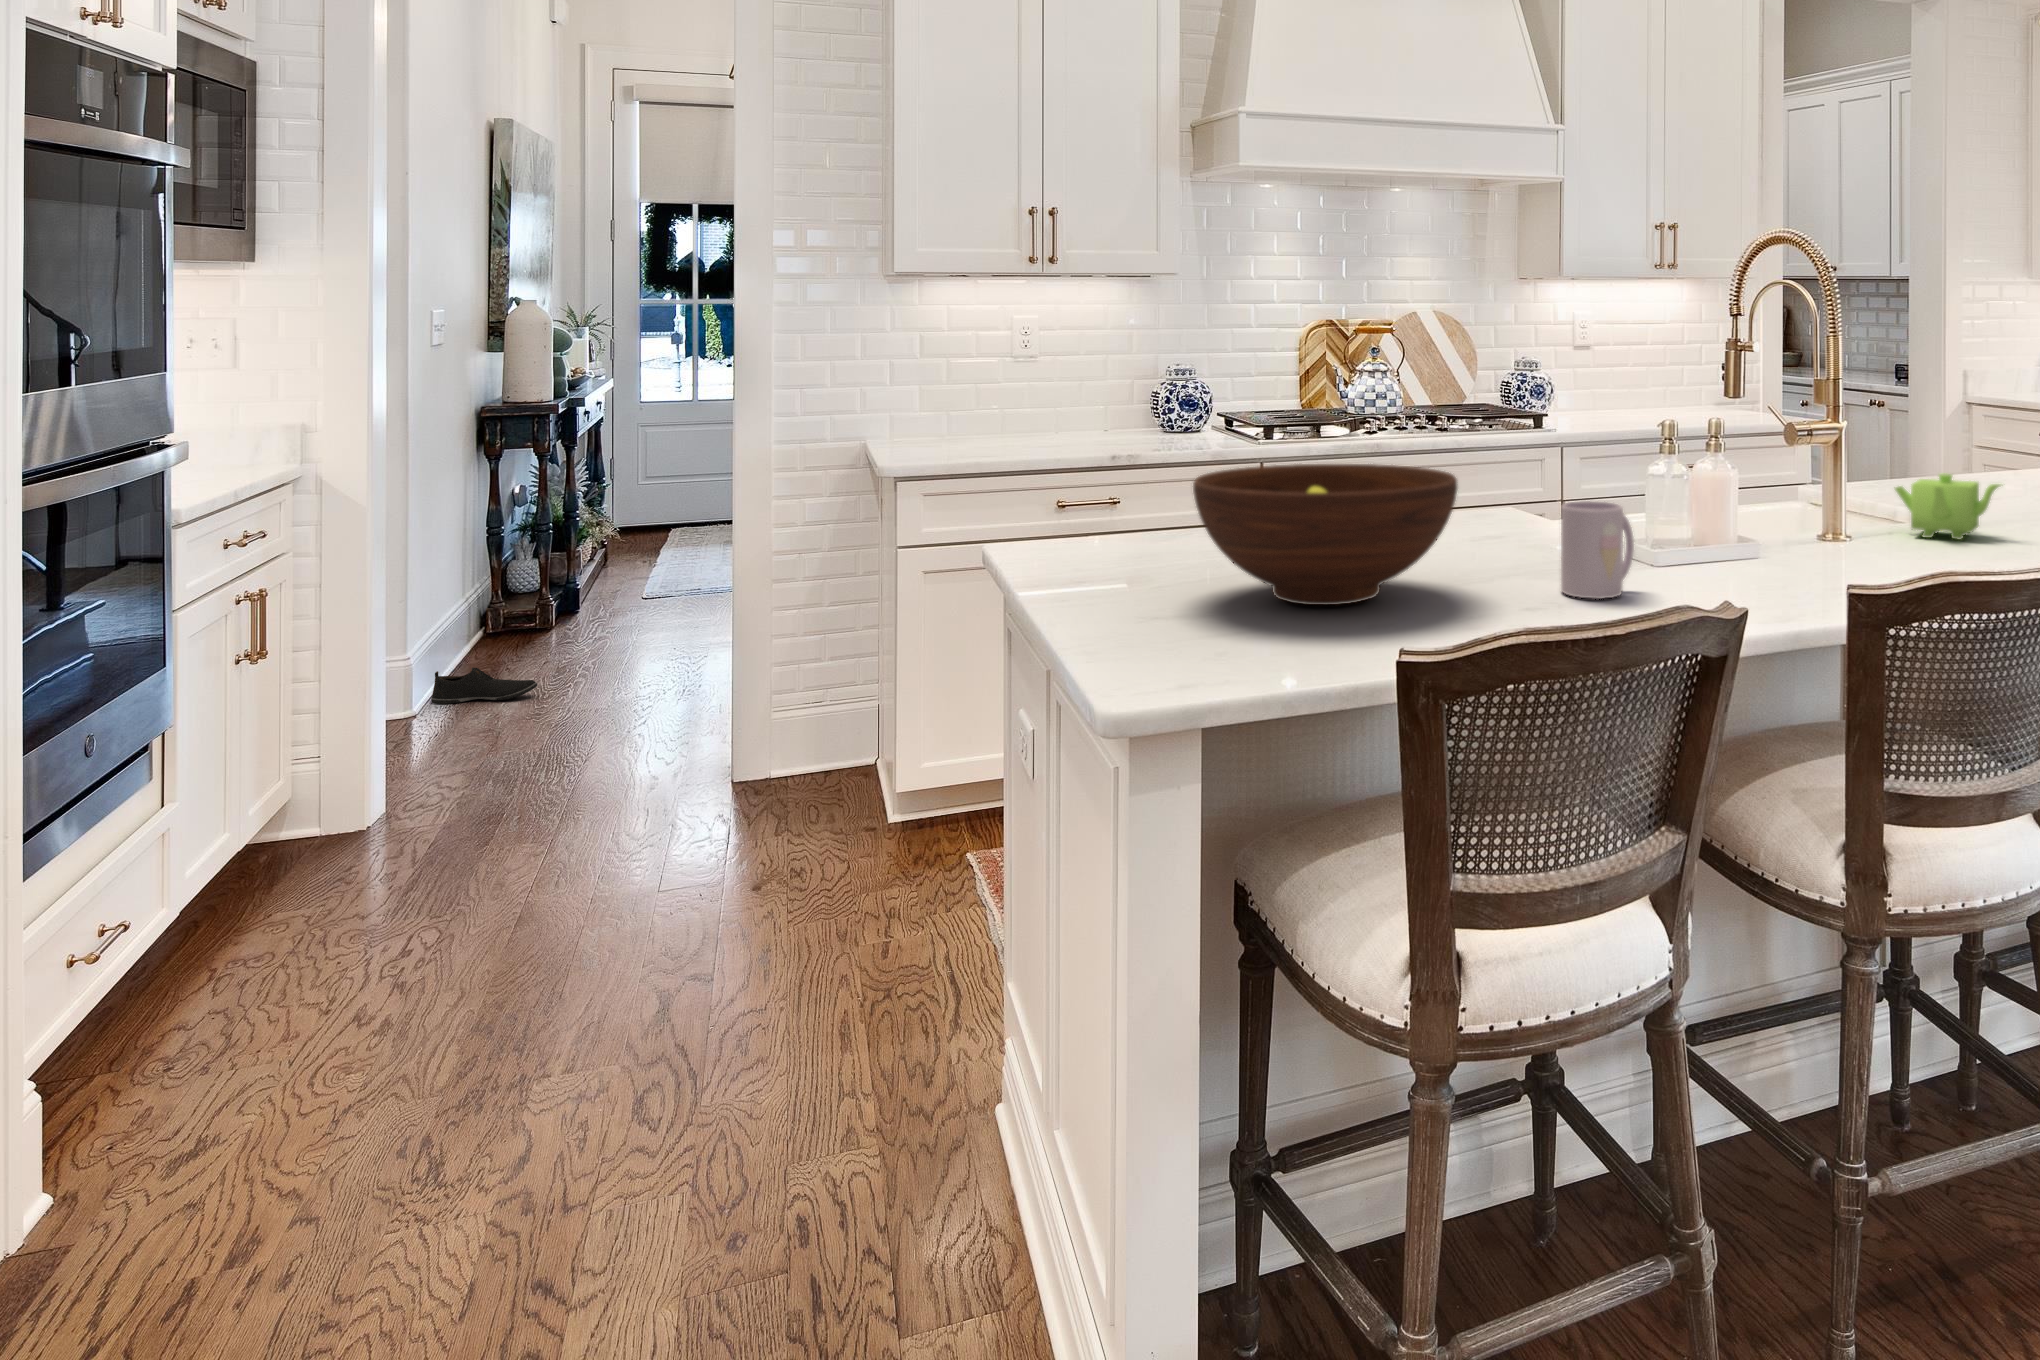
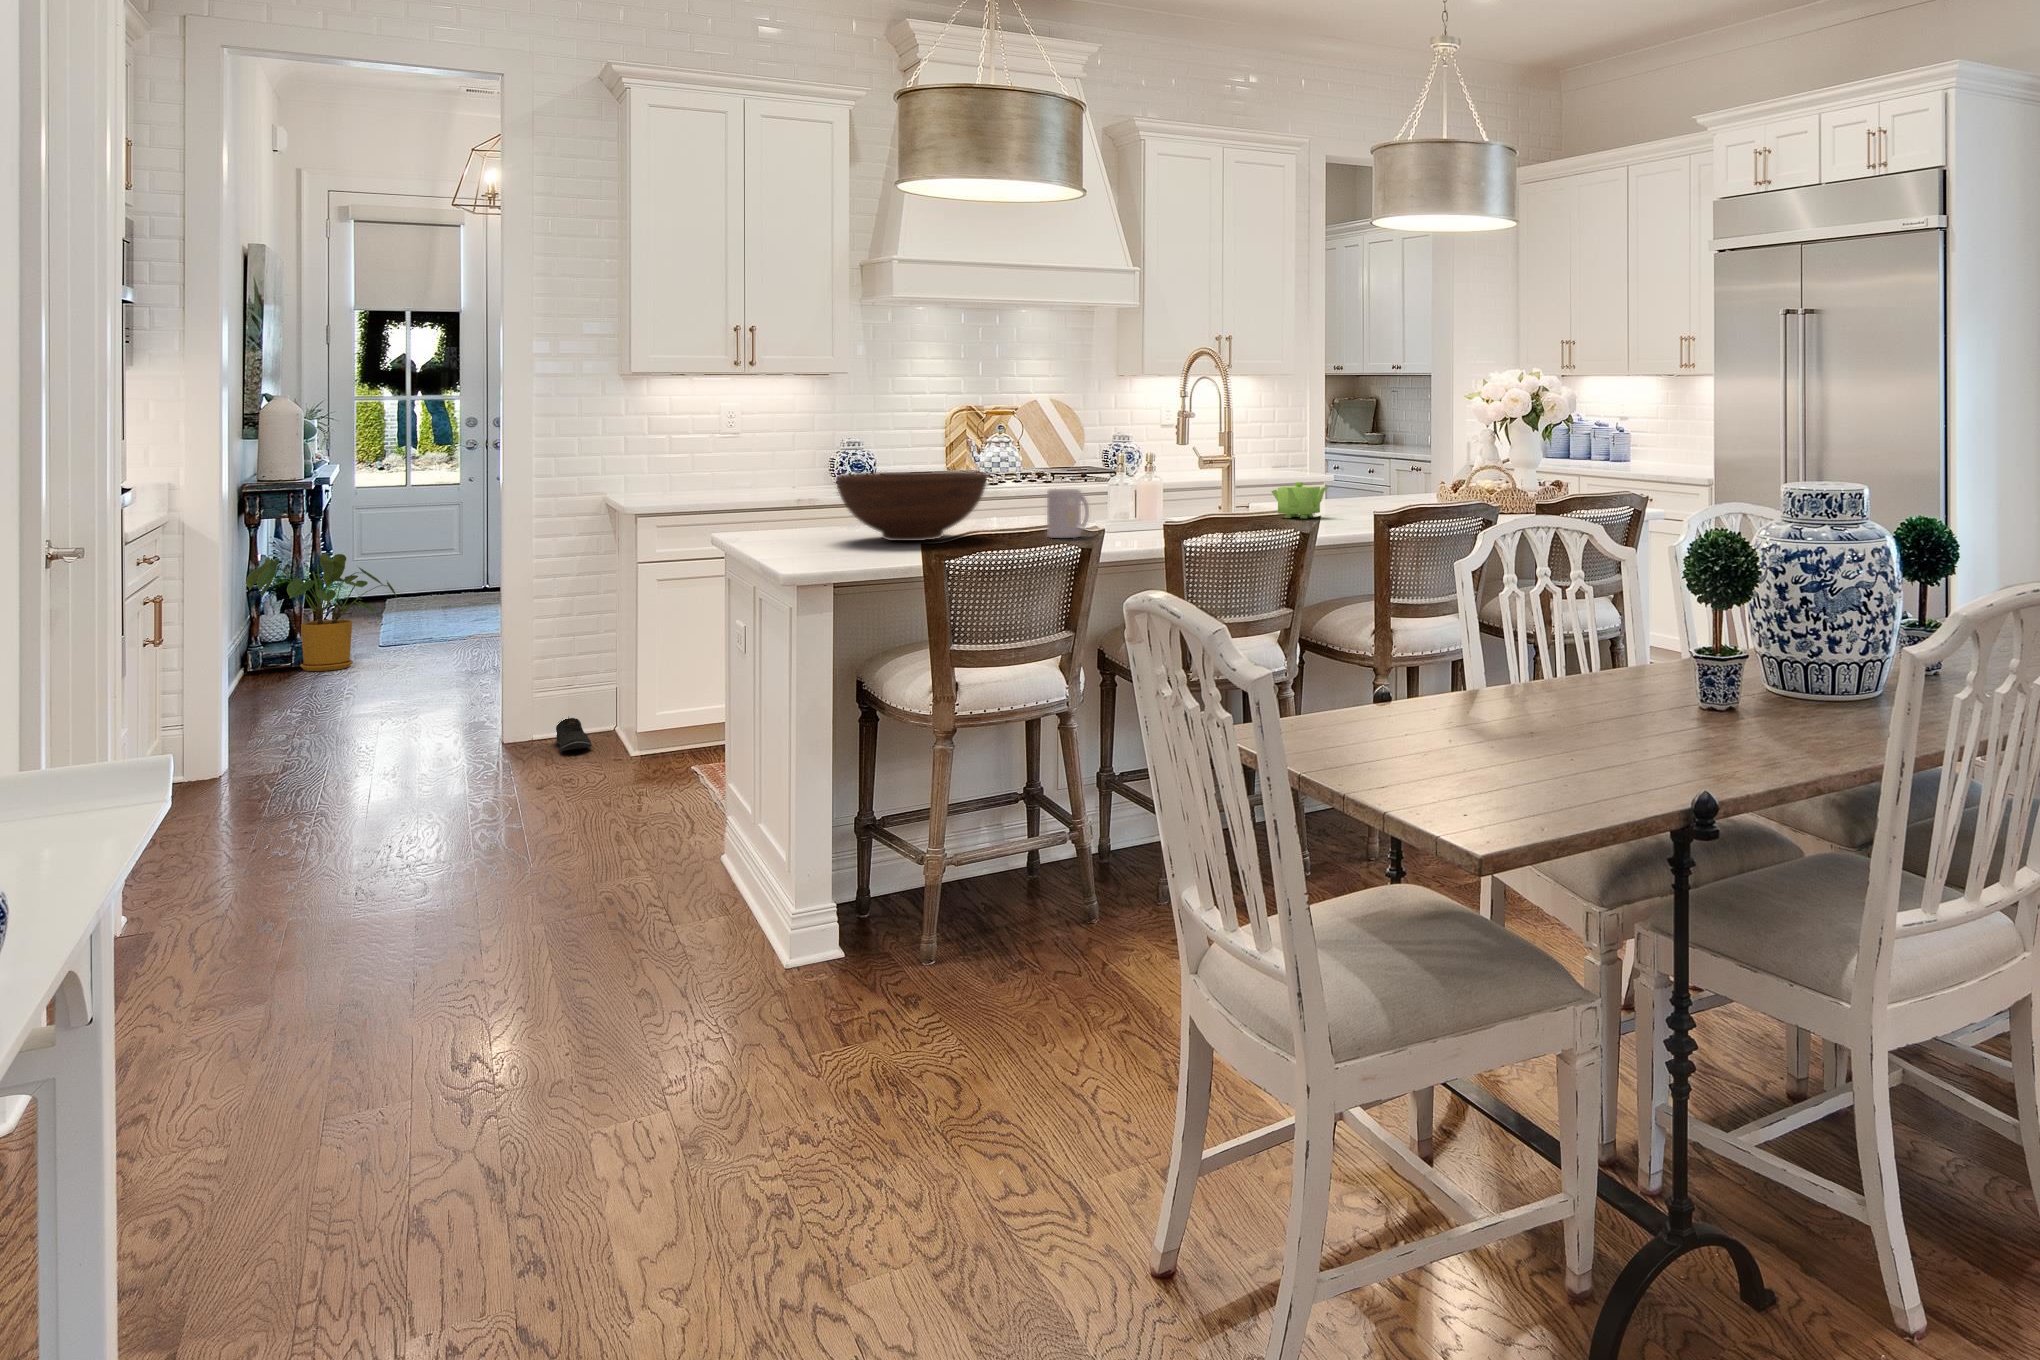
house plant: none [484,494,652,639] -> present [246,553,396,671]
shoe: present [431,668,537,704] -> present [556,716,592,751]

